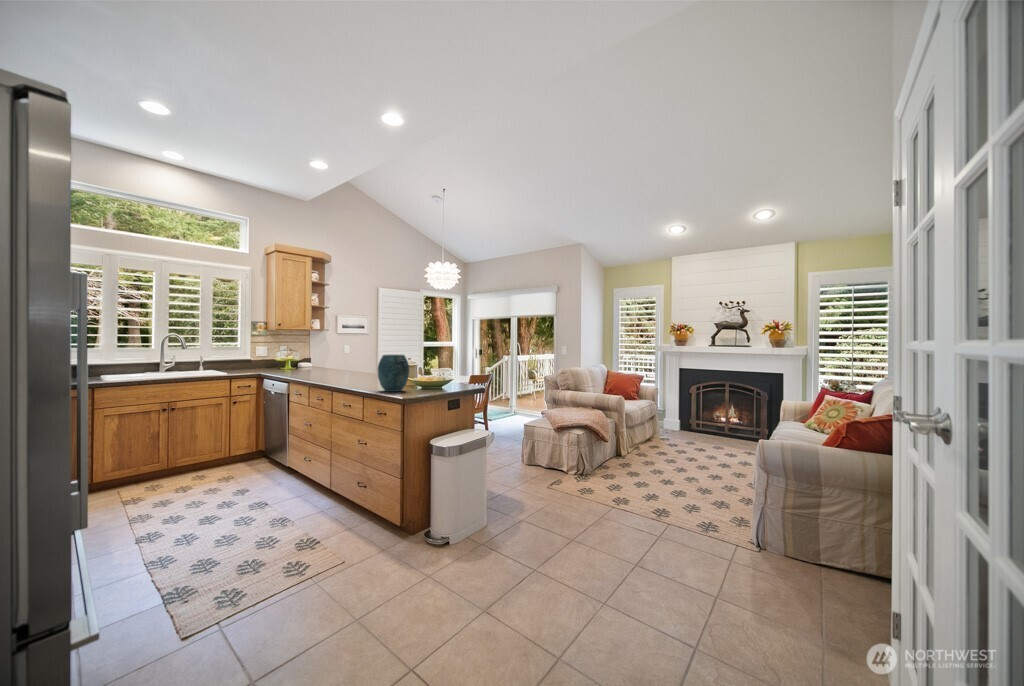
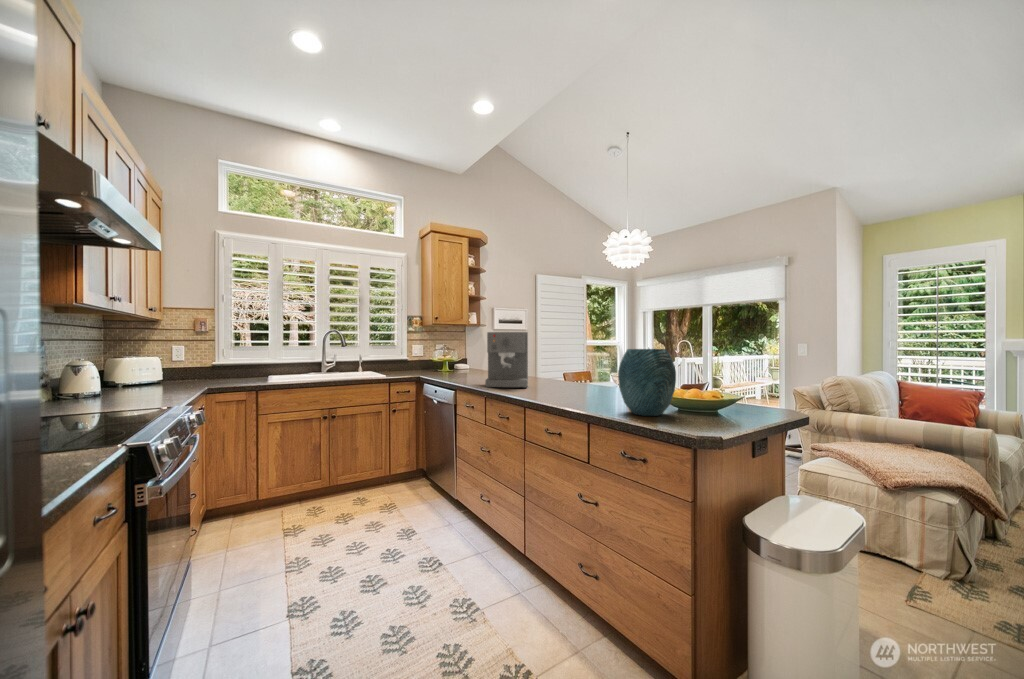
coffee maker: none [309,340,345,380] -> present [485,332,528,388]

